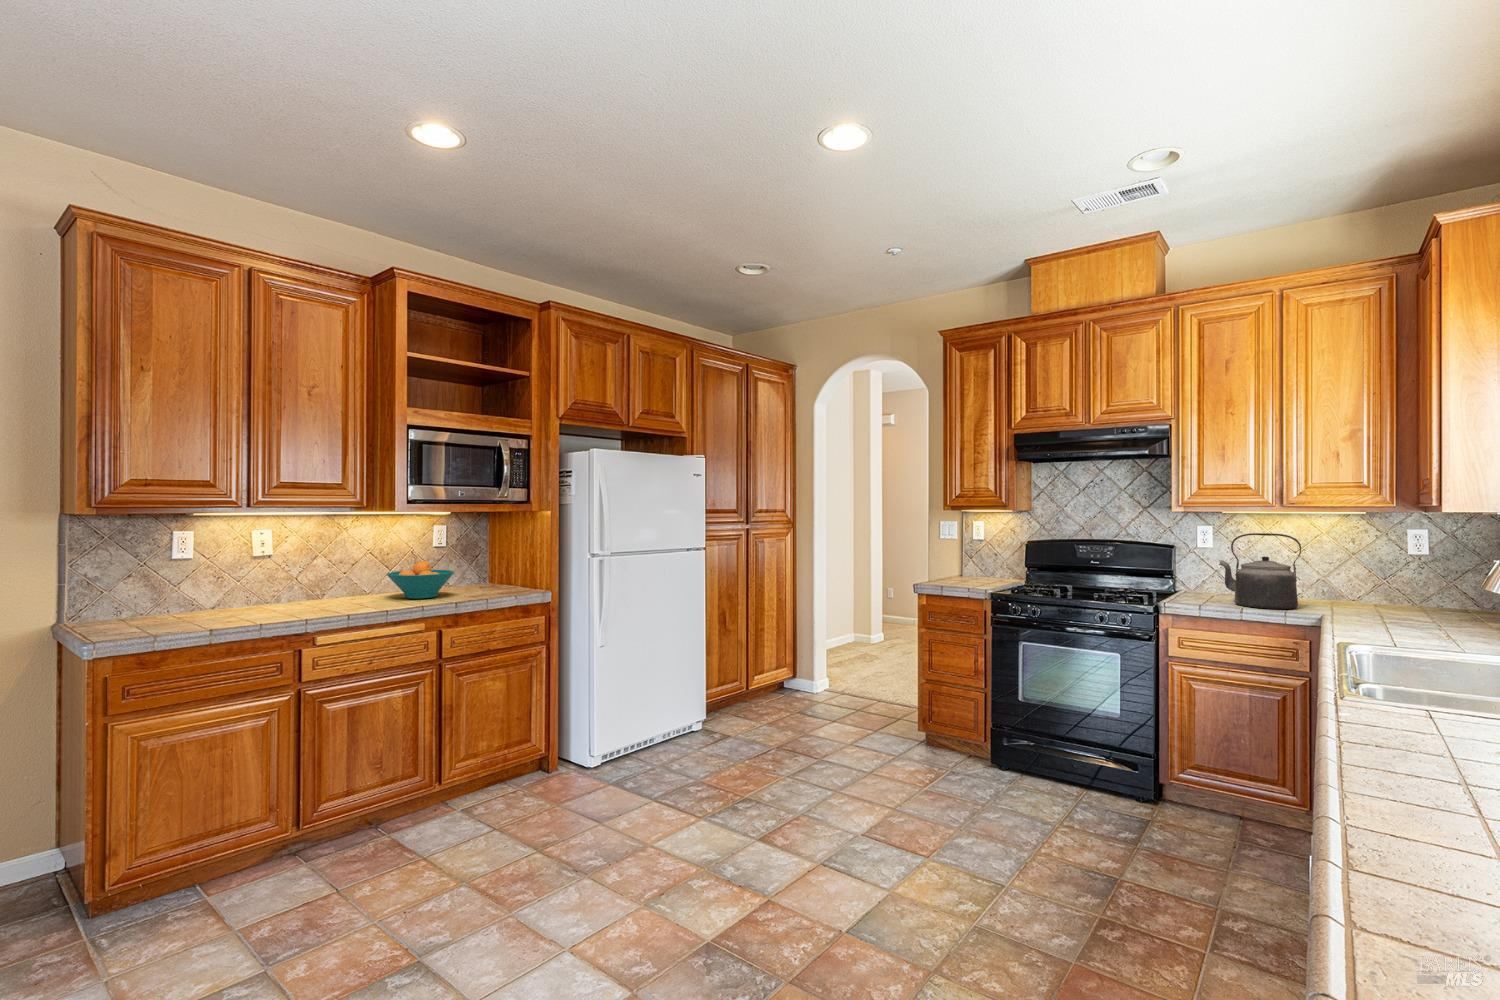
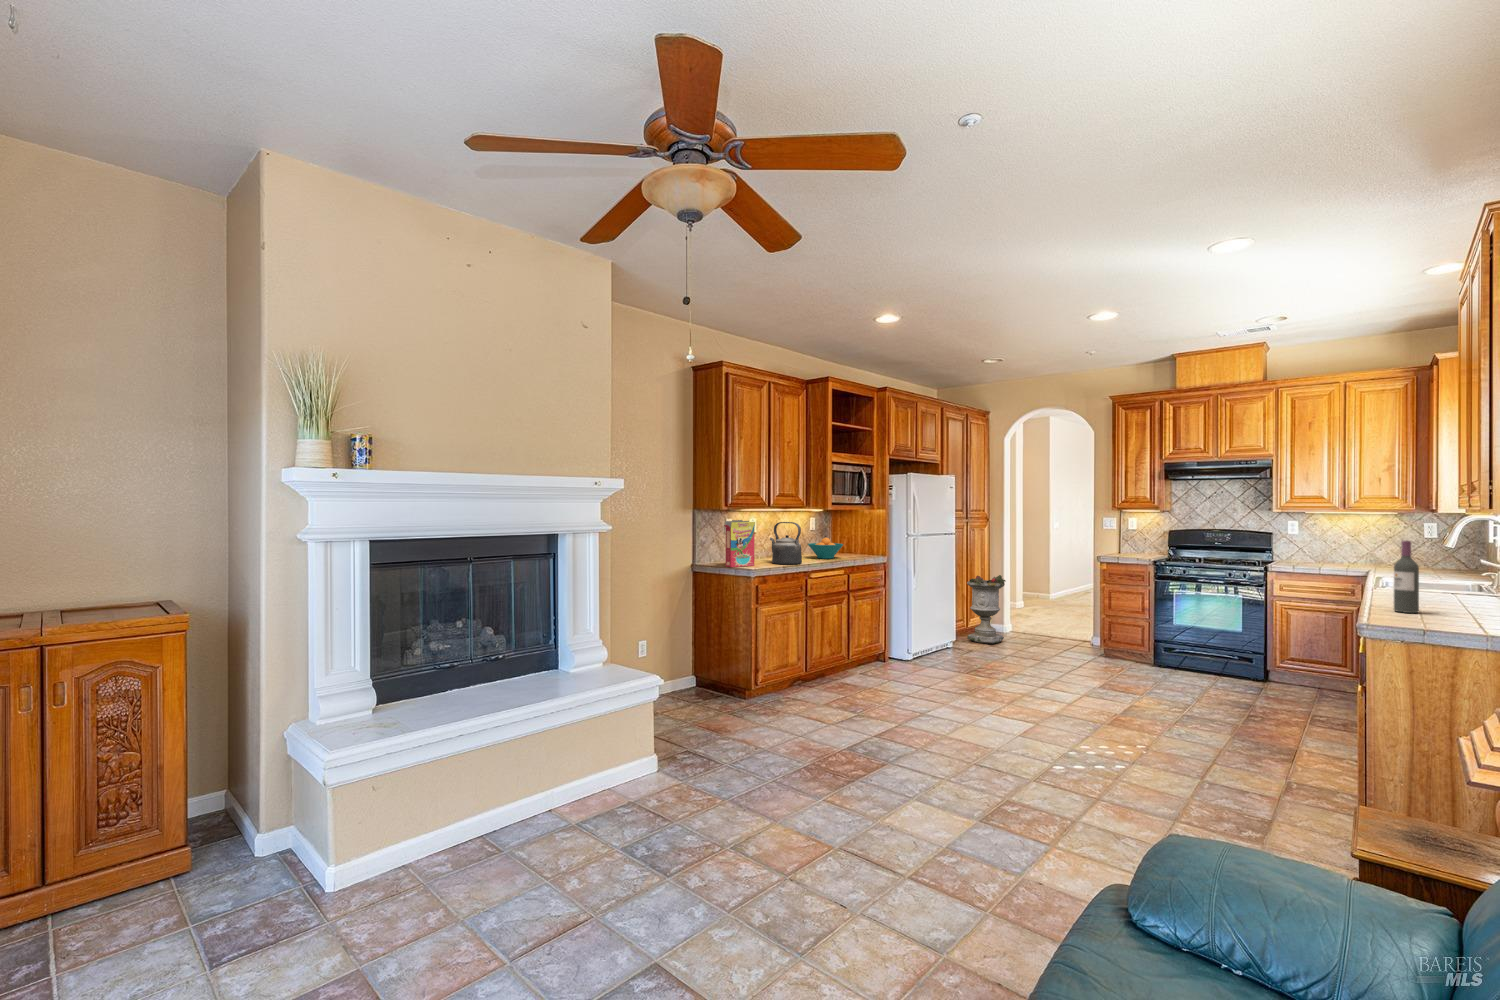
cereal box: none [124,533,215,626] -> present [724,520,755,567]
kettle: present [1219,533,1301,609] -> present [770,522,802,564]
wine bottle: none [1359,603,1434,838] -> present [1394,541,1419,613]
planter: none [737,612,795,721] -> present [967,575,1005,643]

